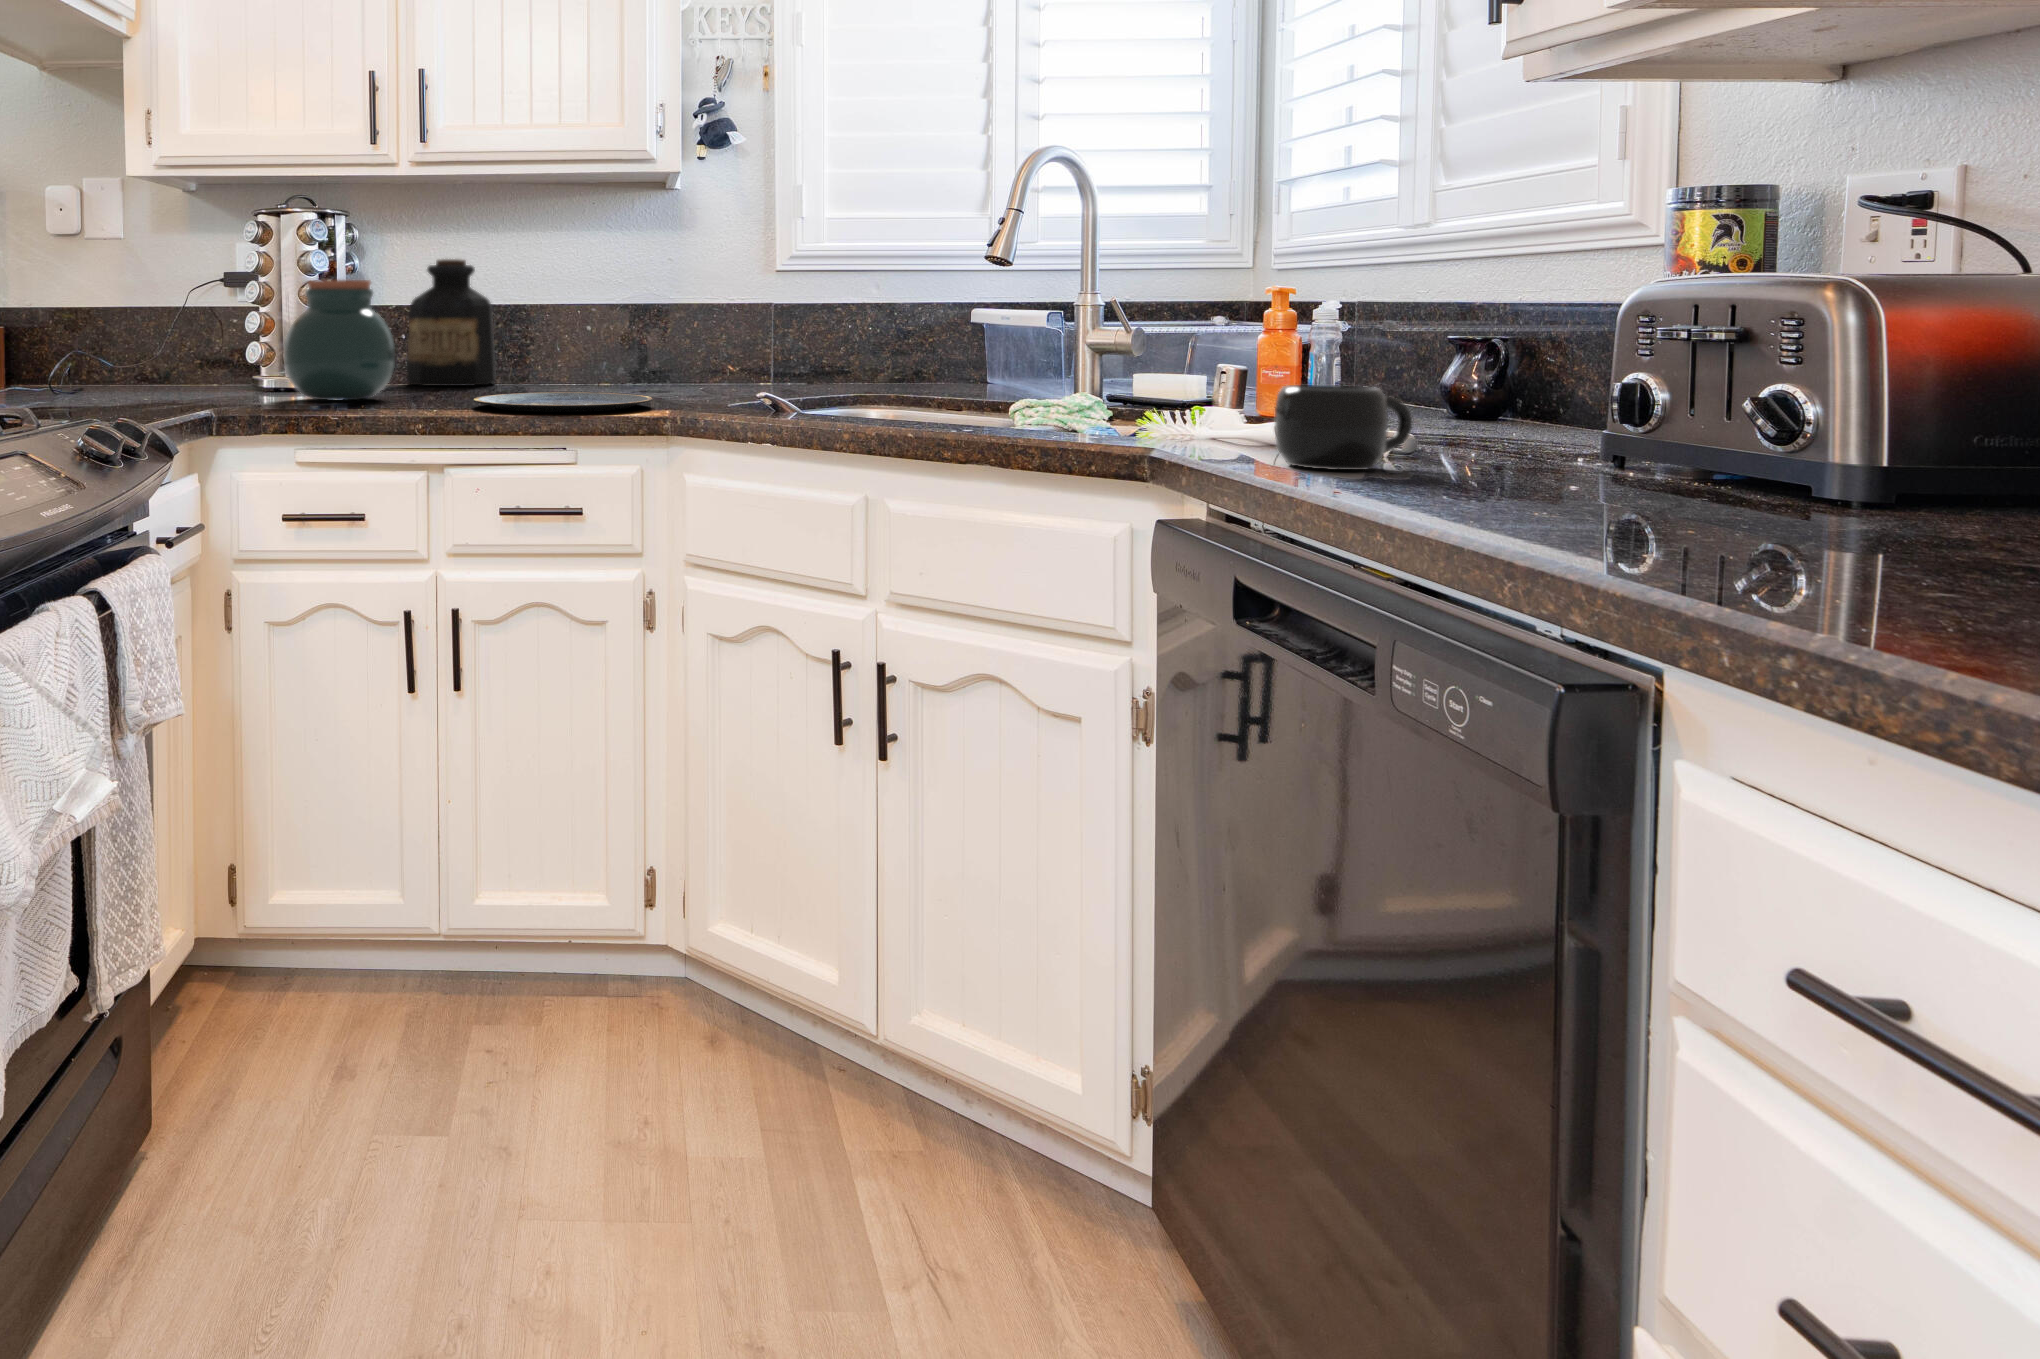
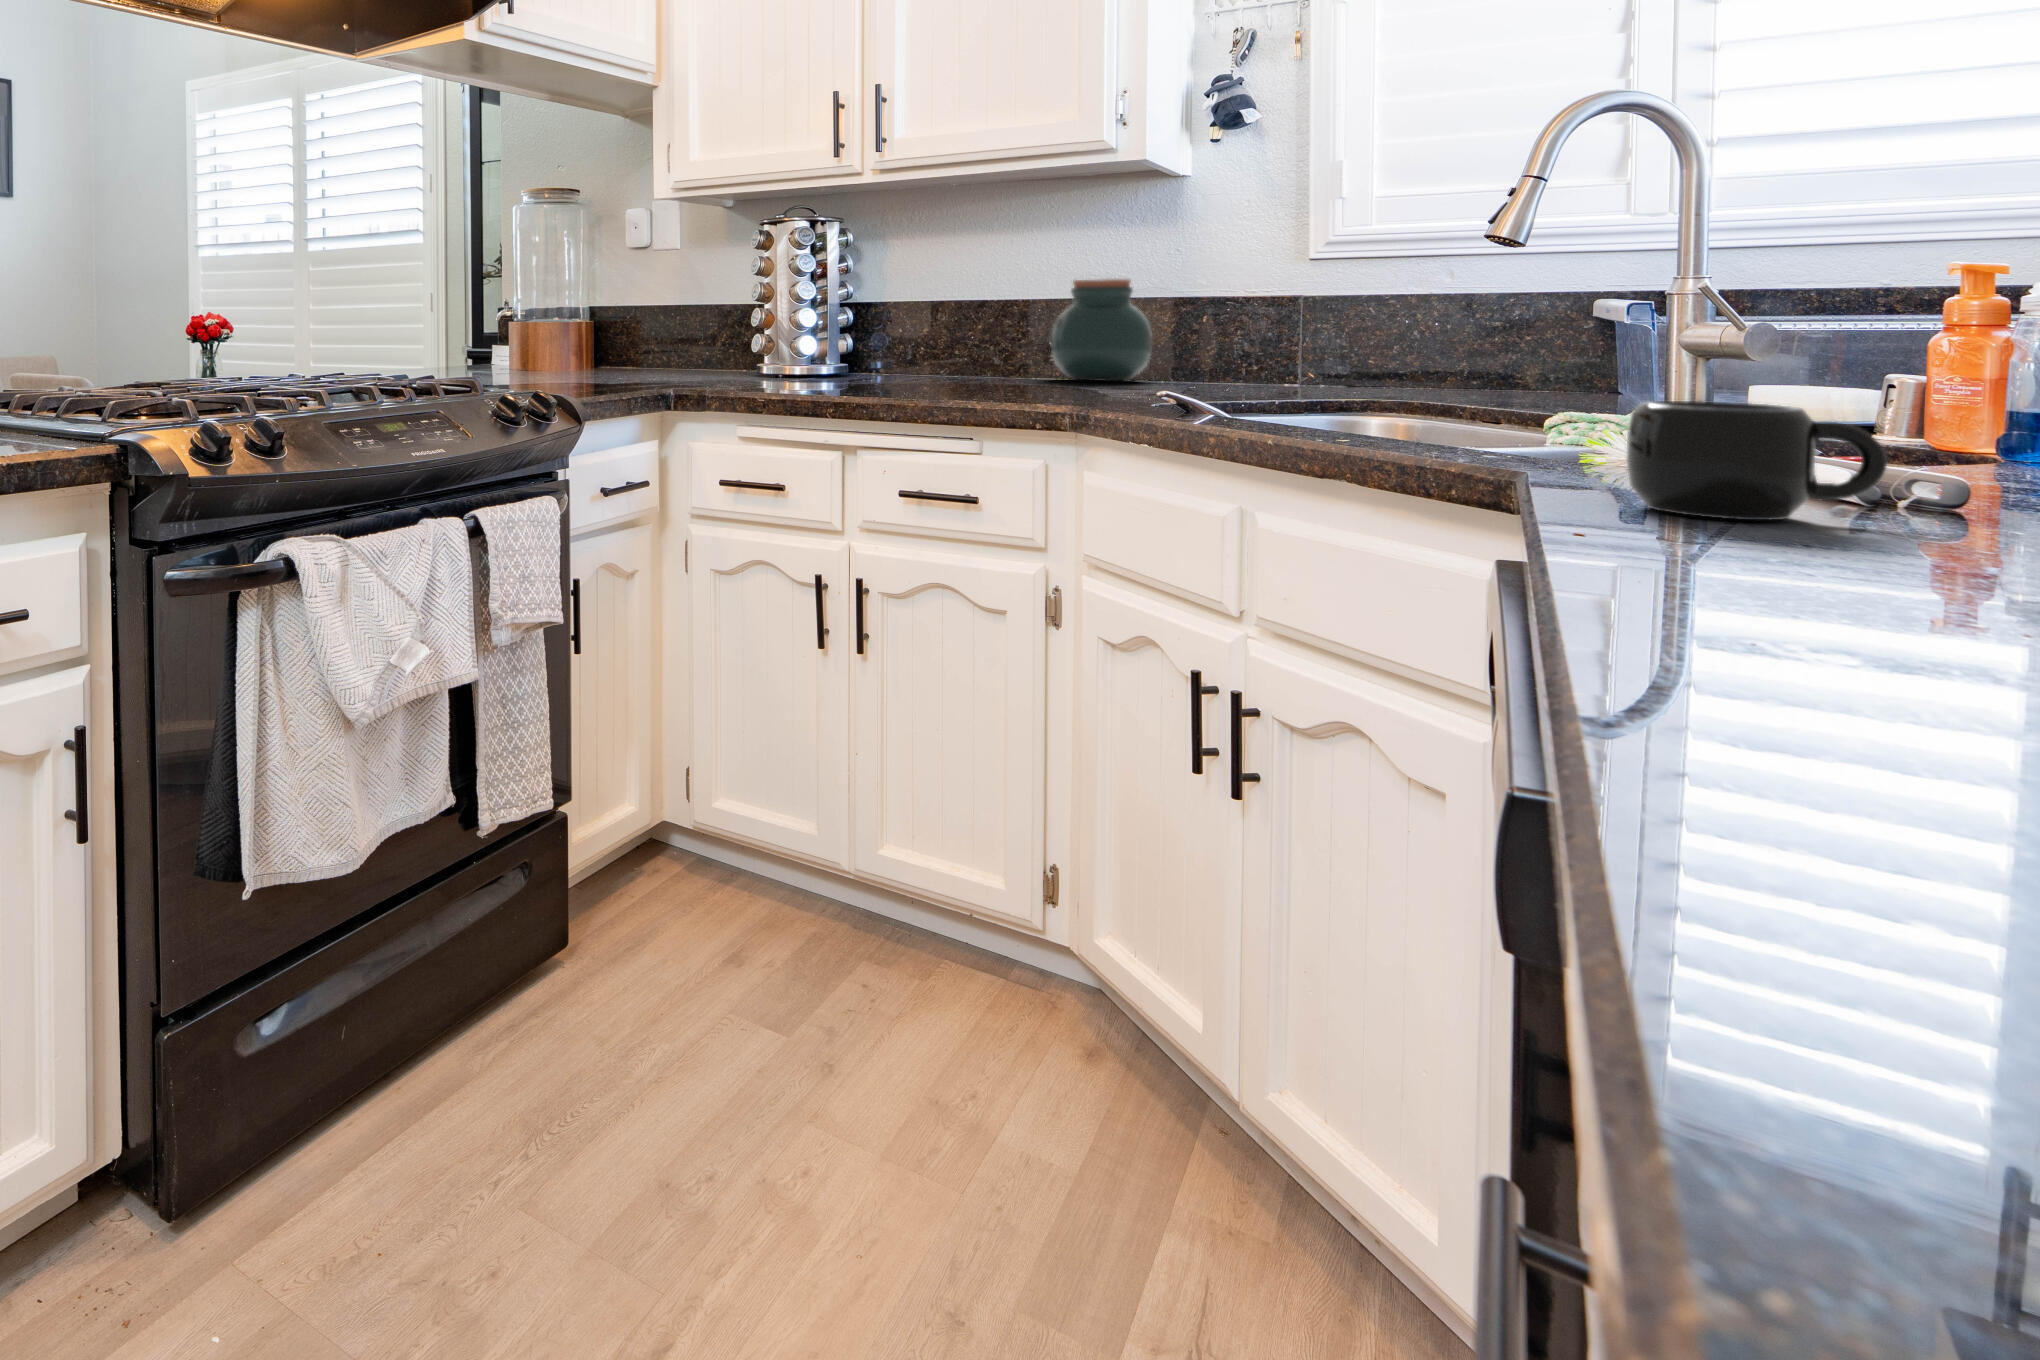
bottle: present [407,259,496,386] -> none [894,258,985,378]
jar: present [284,280,395,401] -> present [1051,279,1152,381]
plate: present [474,392,652,412] -> none [875,385,1058,403]

